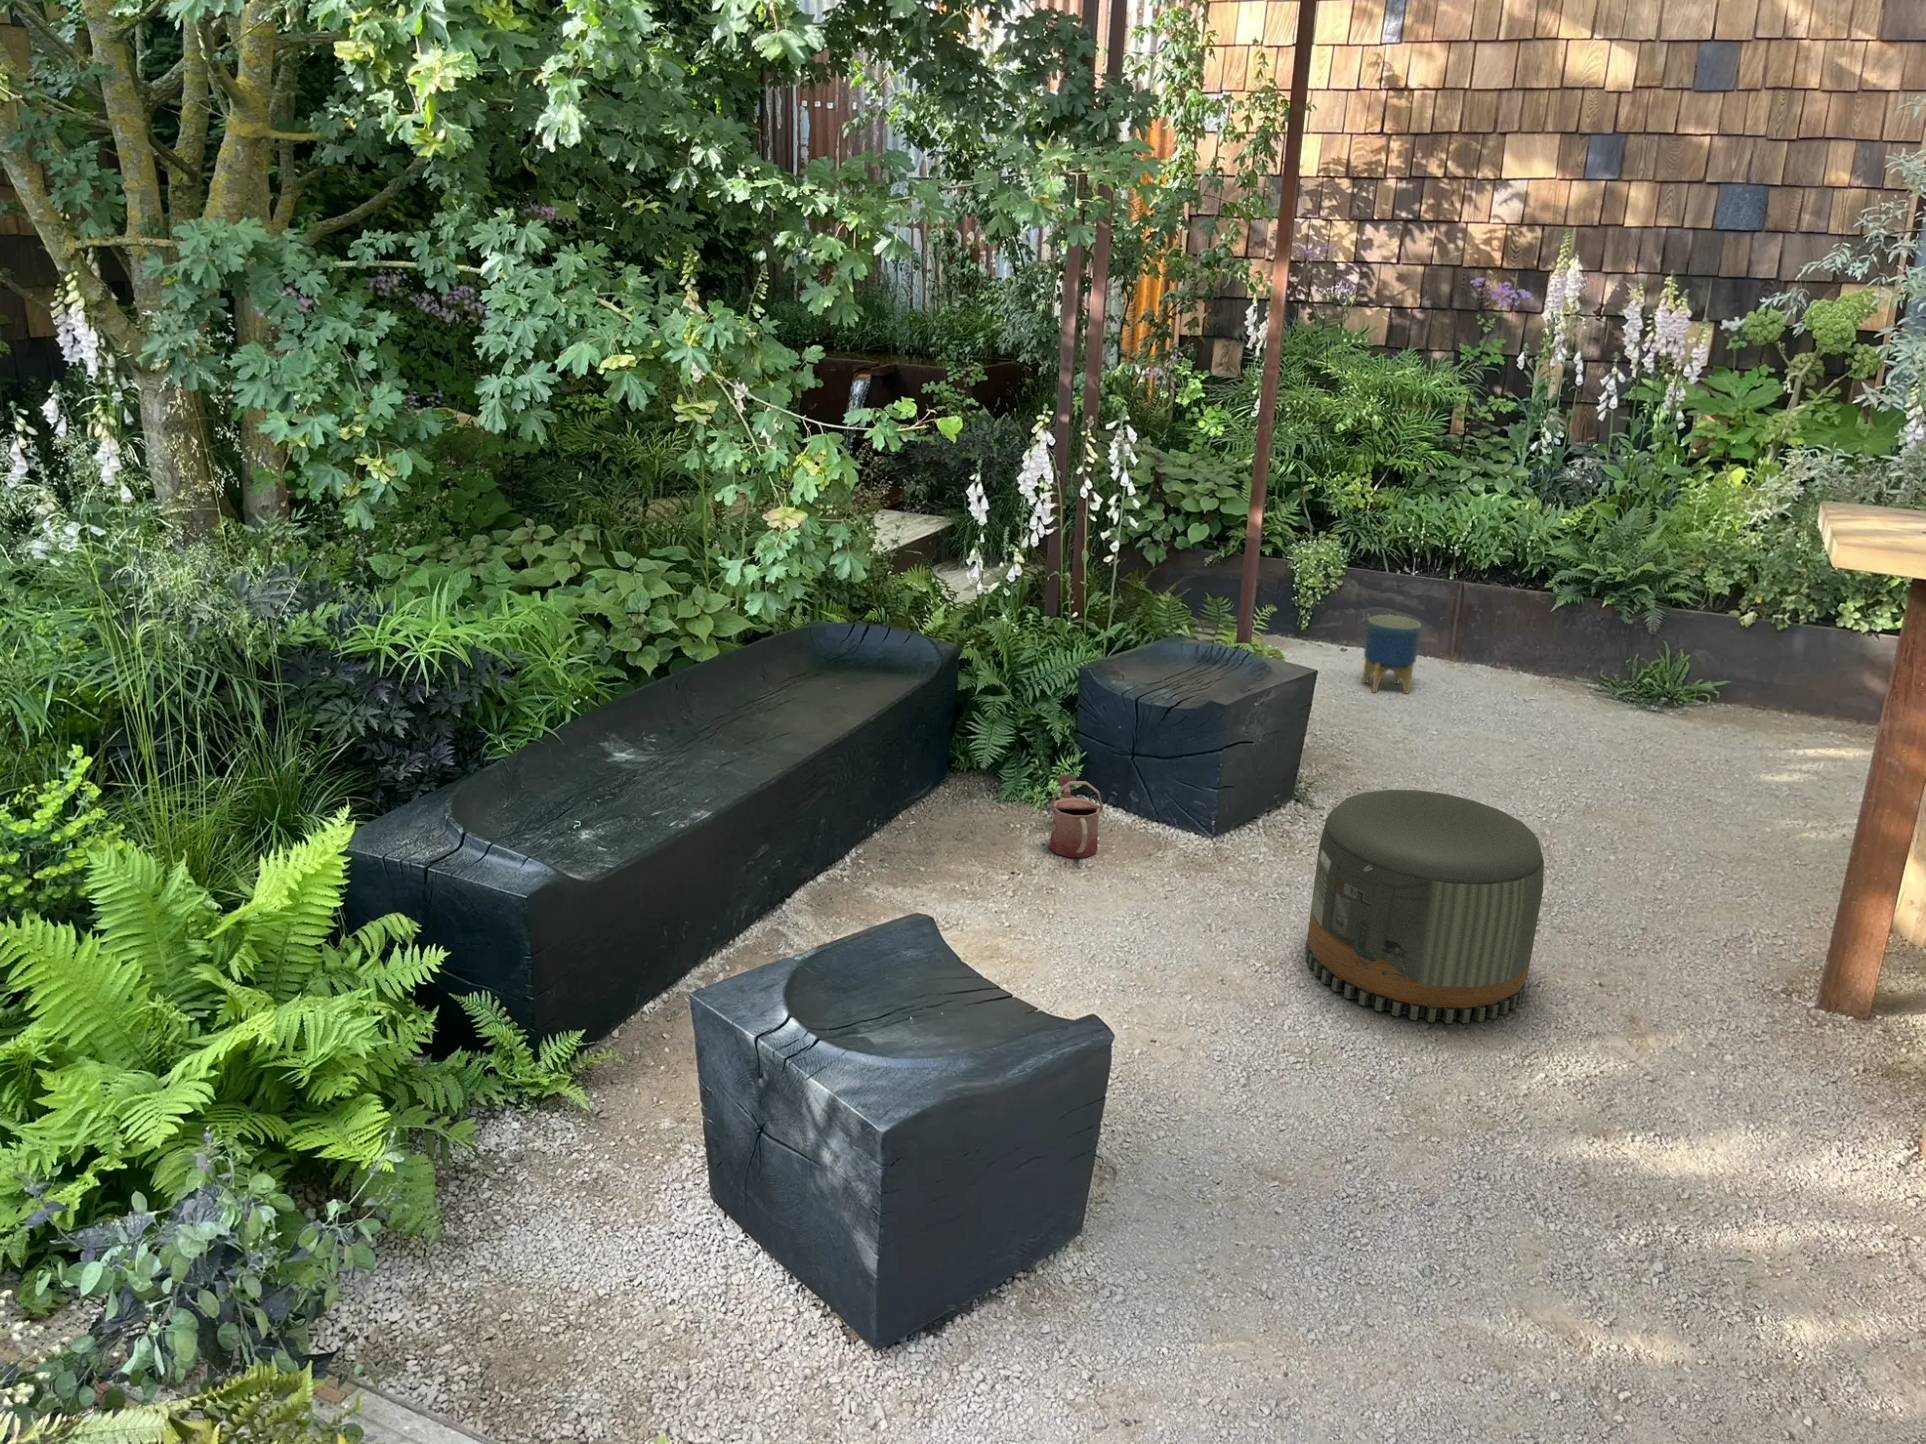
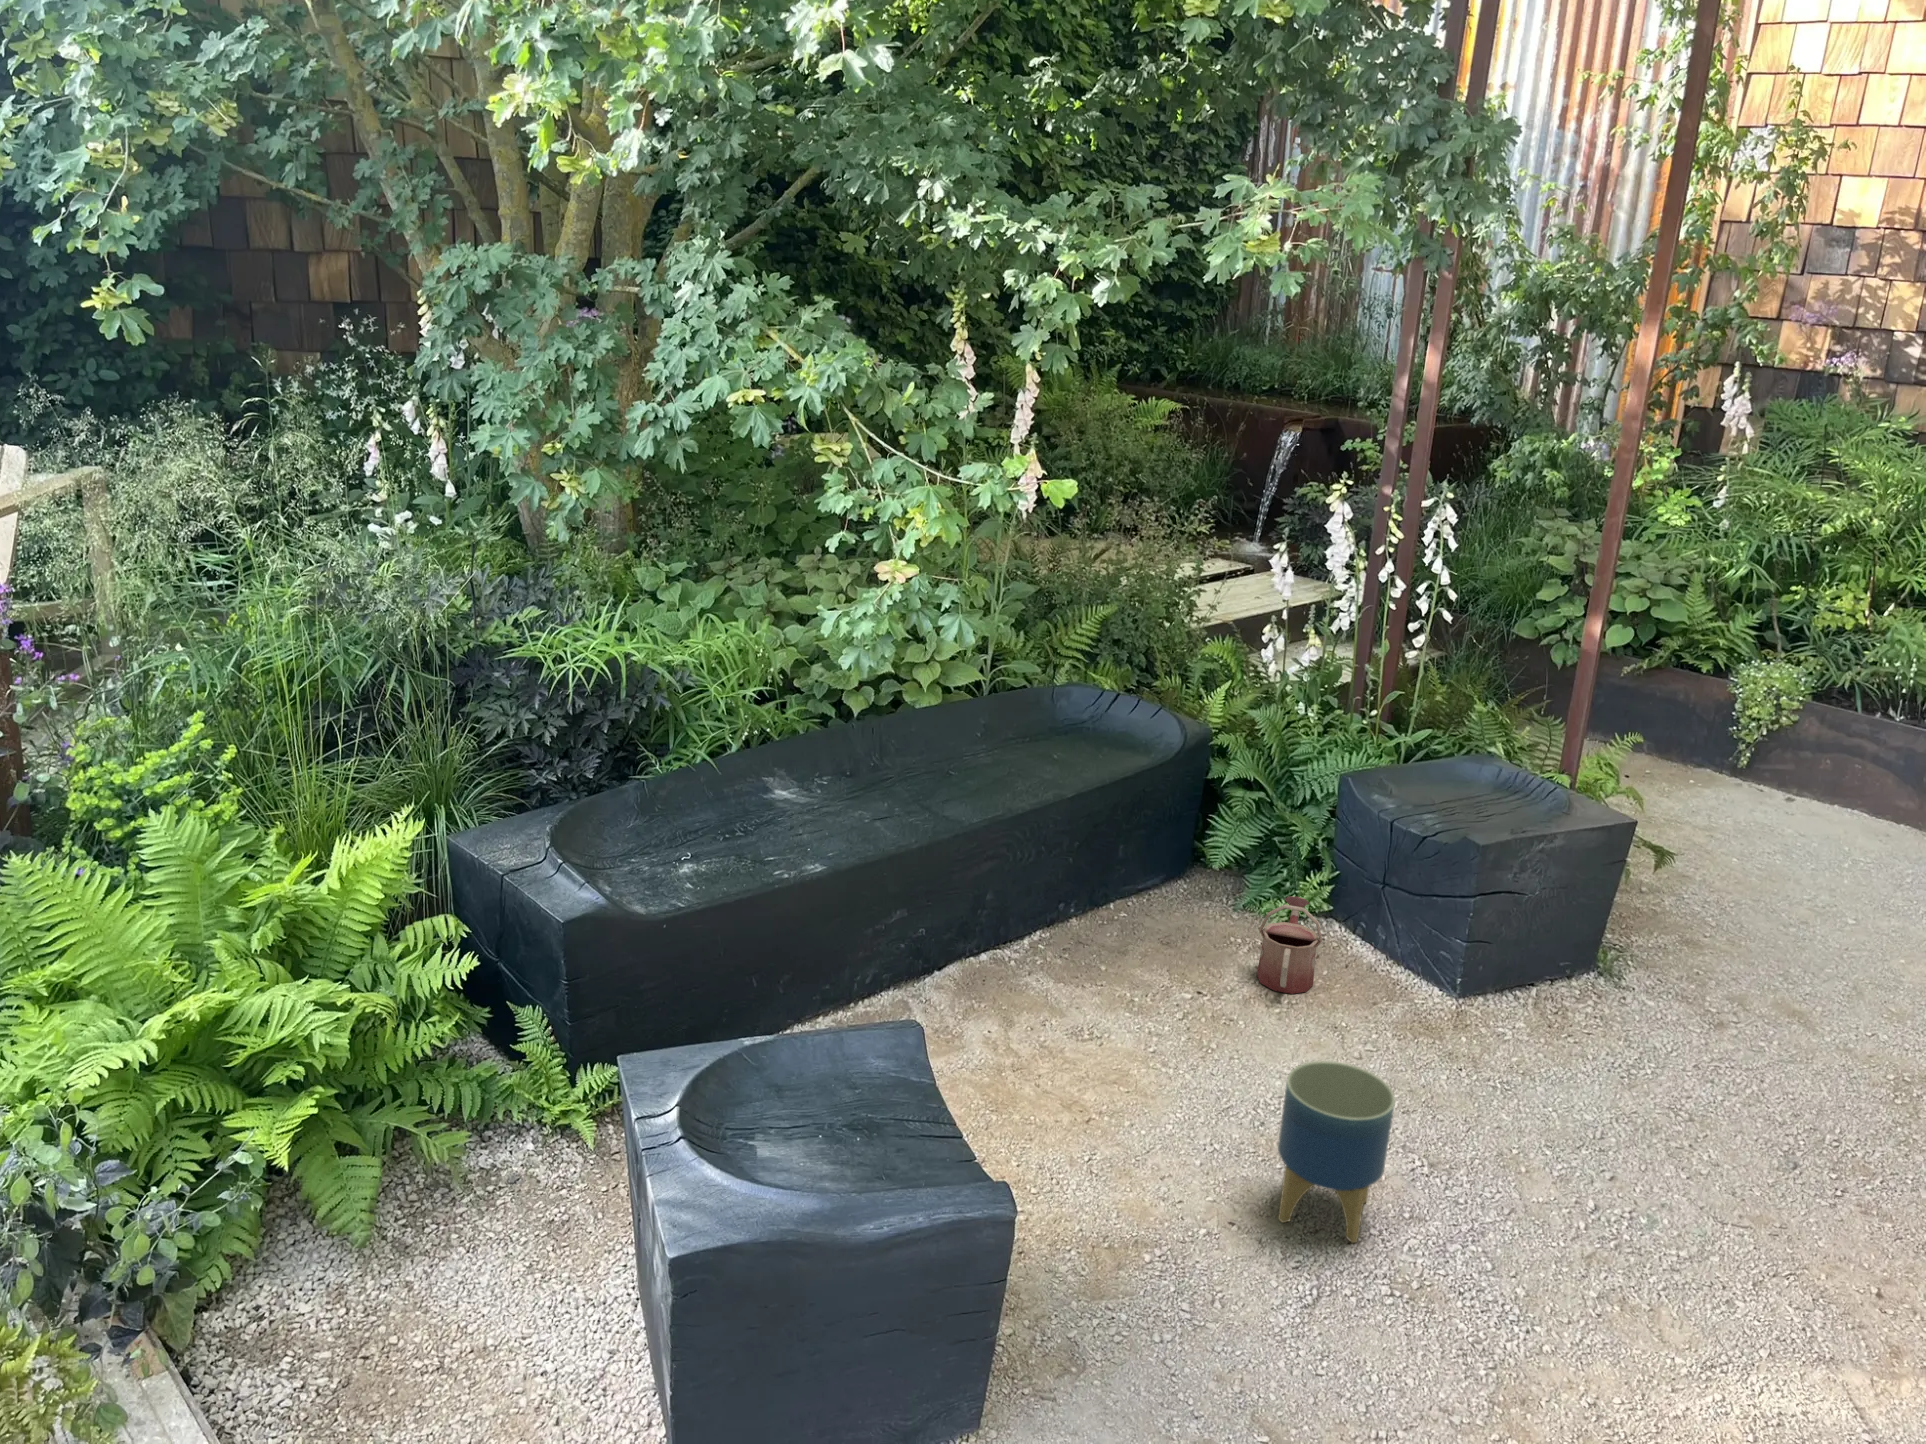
planter: present [1363,615,1421,693] -> present [1278,1061,1395,1243]
pouf: present [1305,790,1544,1023] -> none [1482,986,1814,1317]

